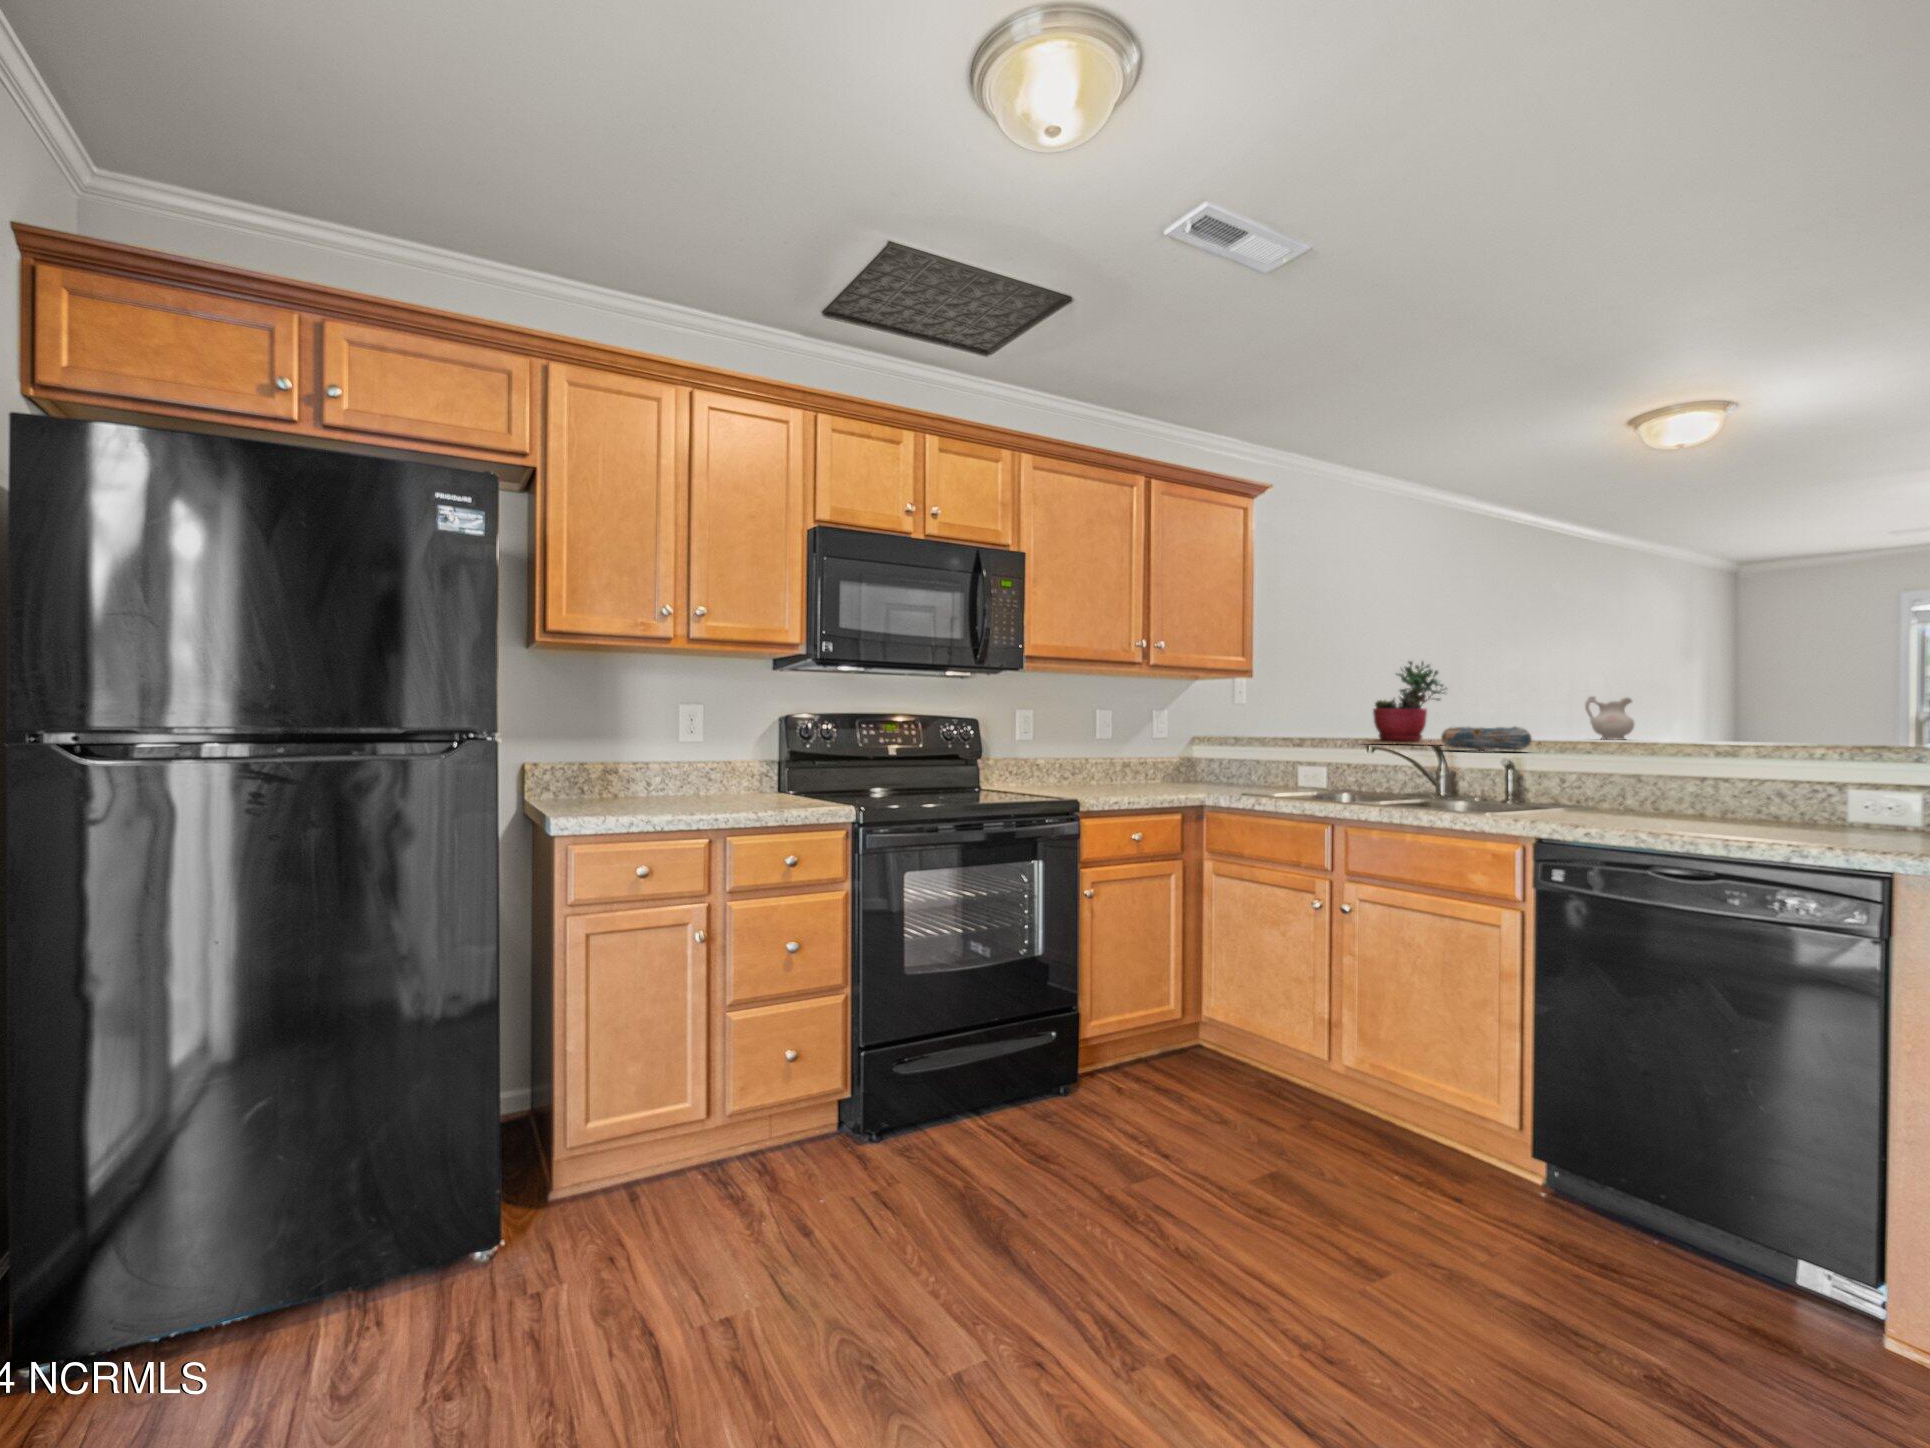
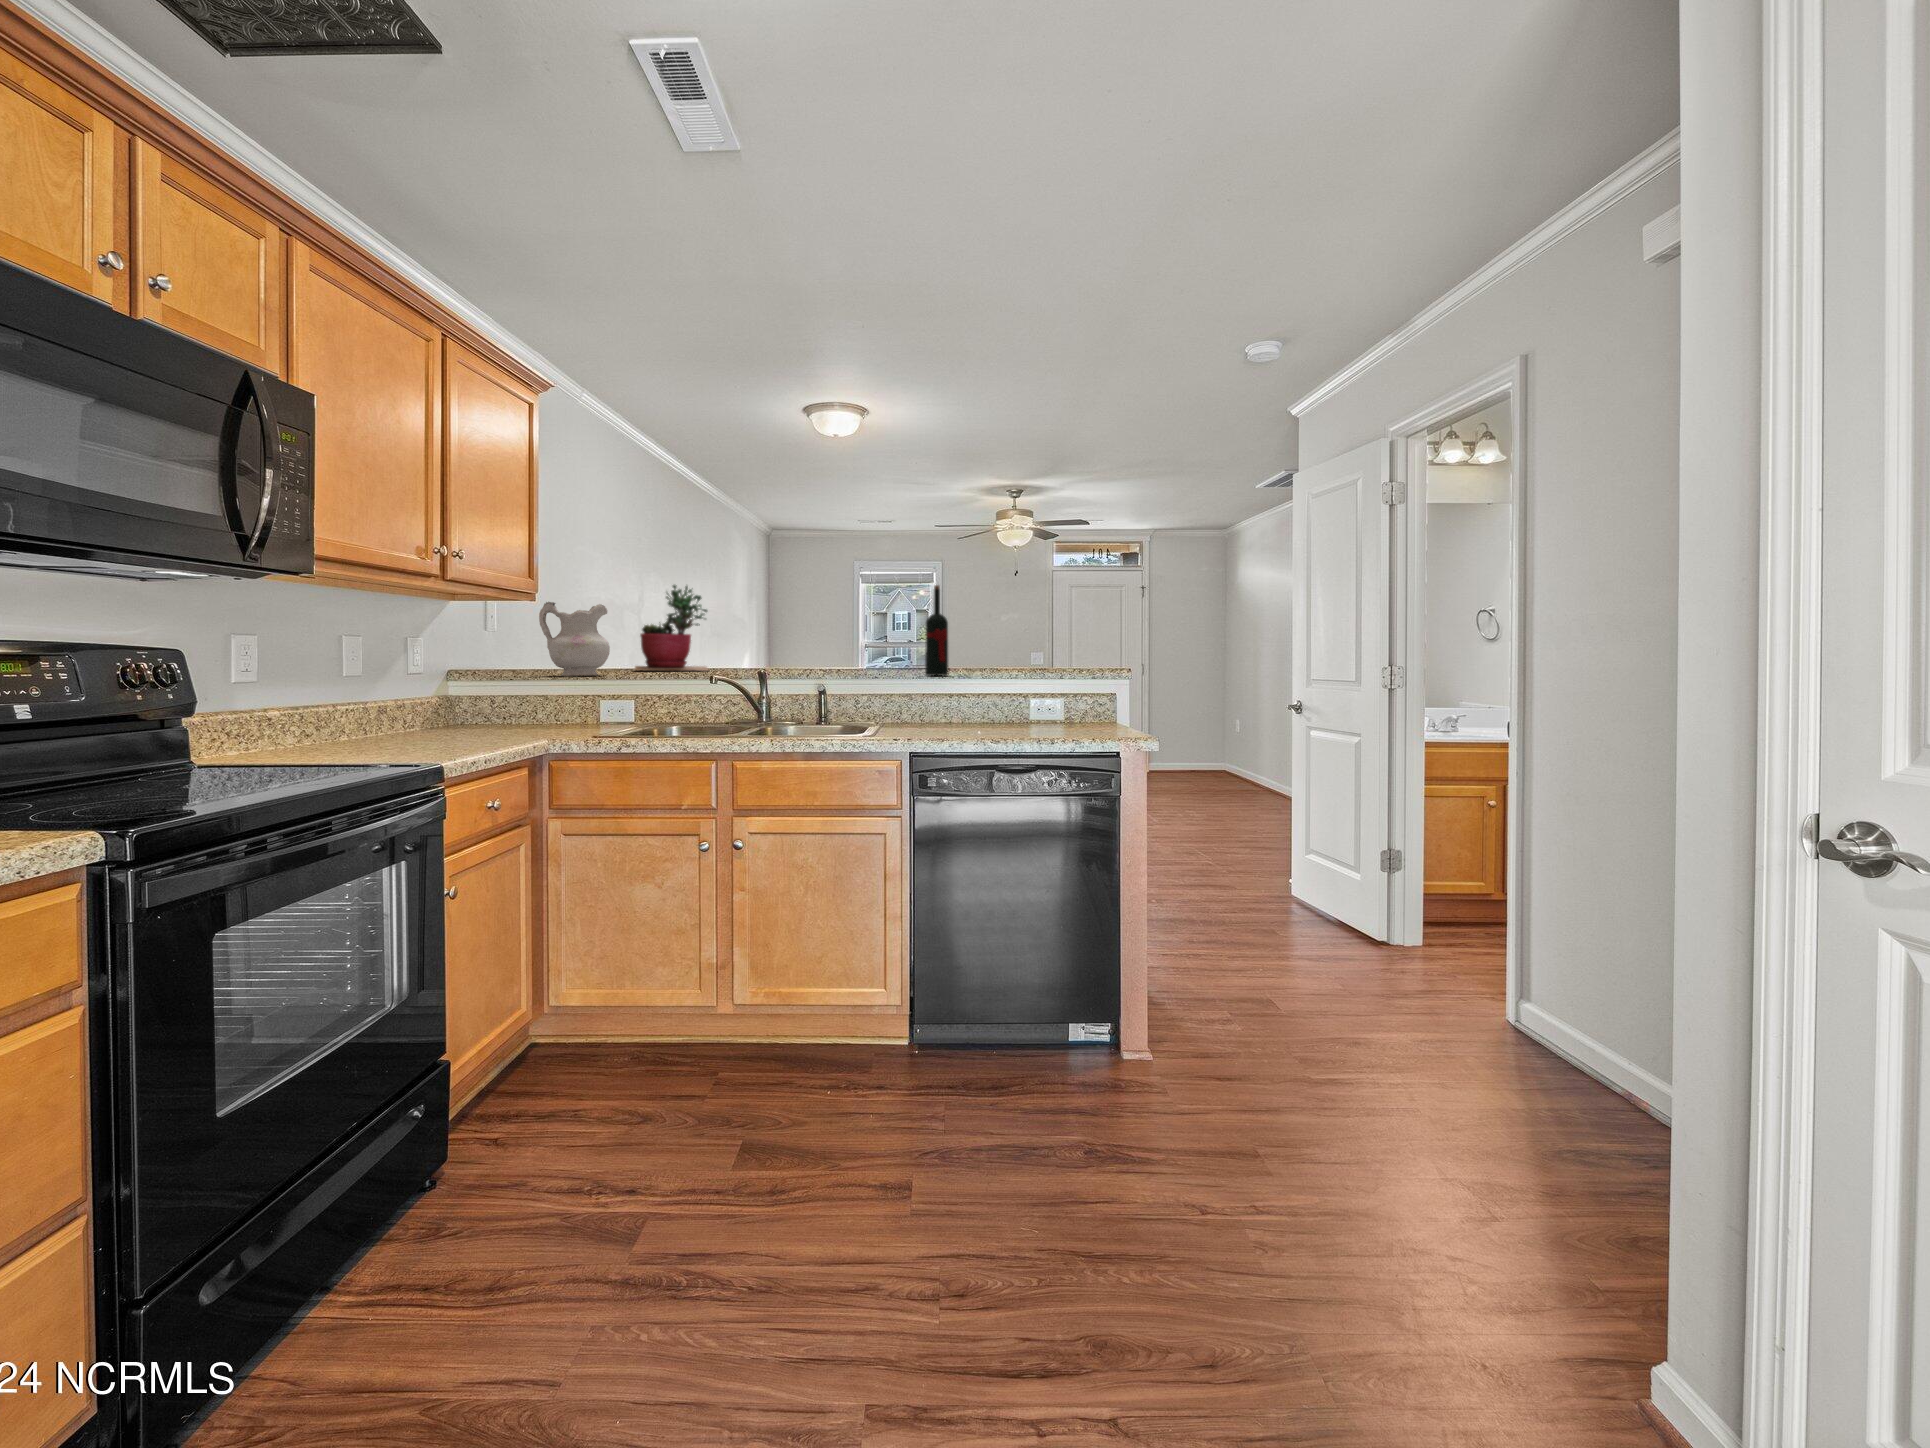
wine bottle: none [1636,647,1674,757] -> present [925,585,948,676]
ceramic pitcher: present [1585,697,1634,740] -> present [539,602,610,676]
decorative bowl: present [1441,726,1532,751] -> none [764,651,839,676]

